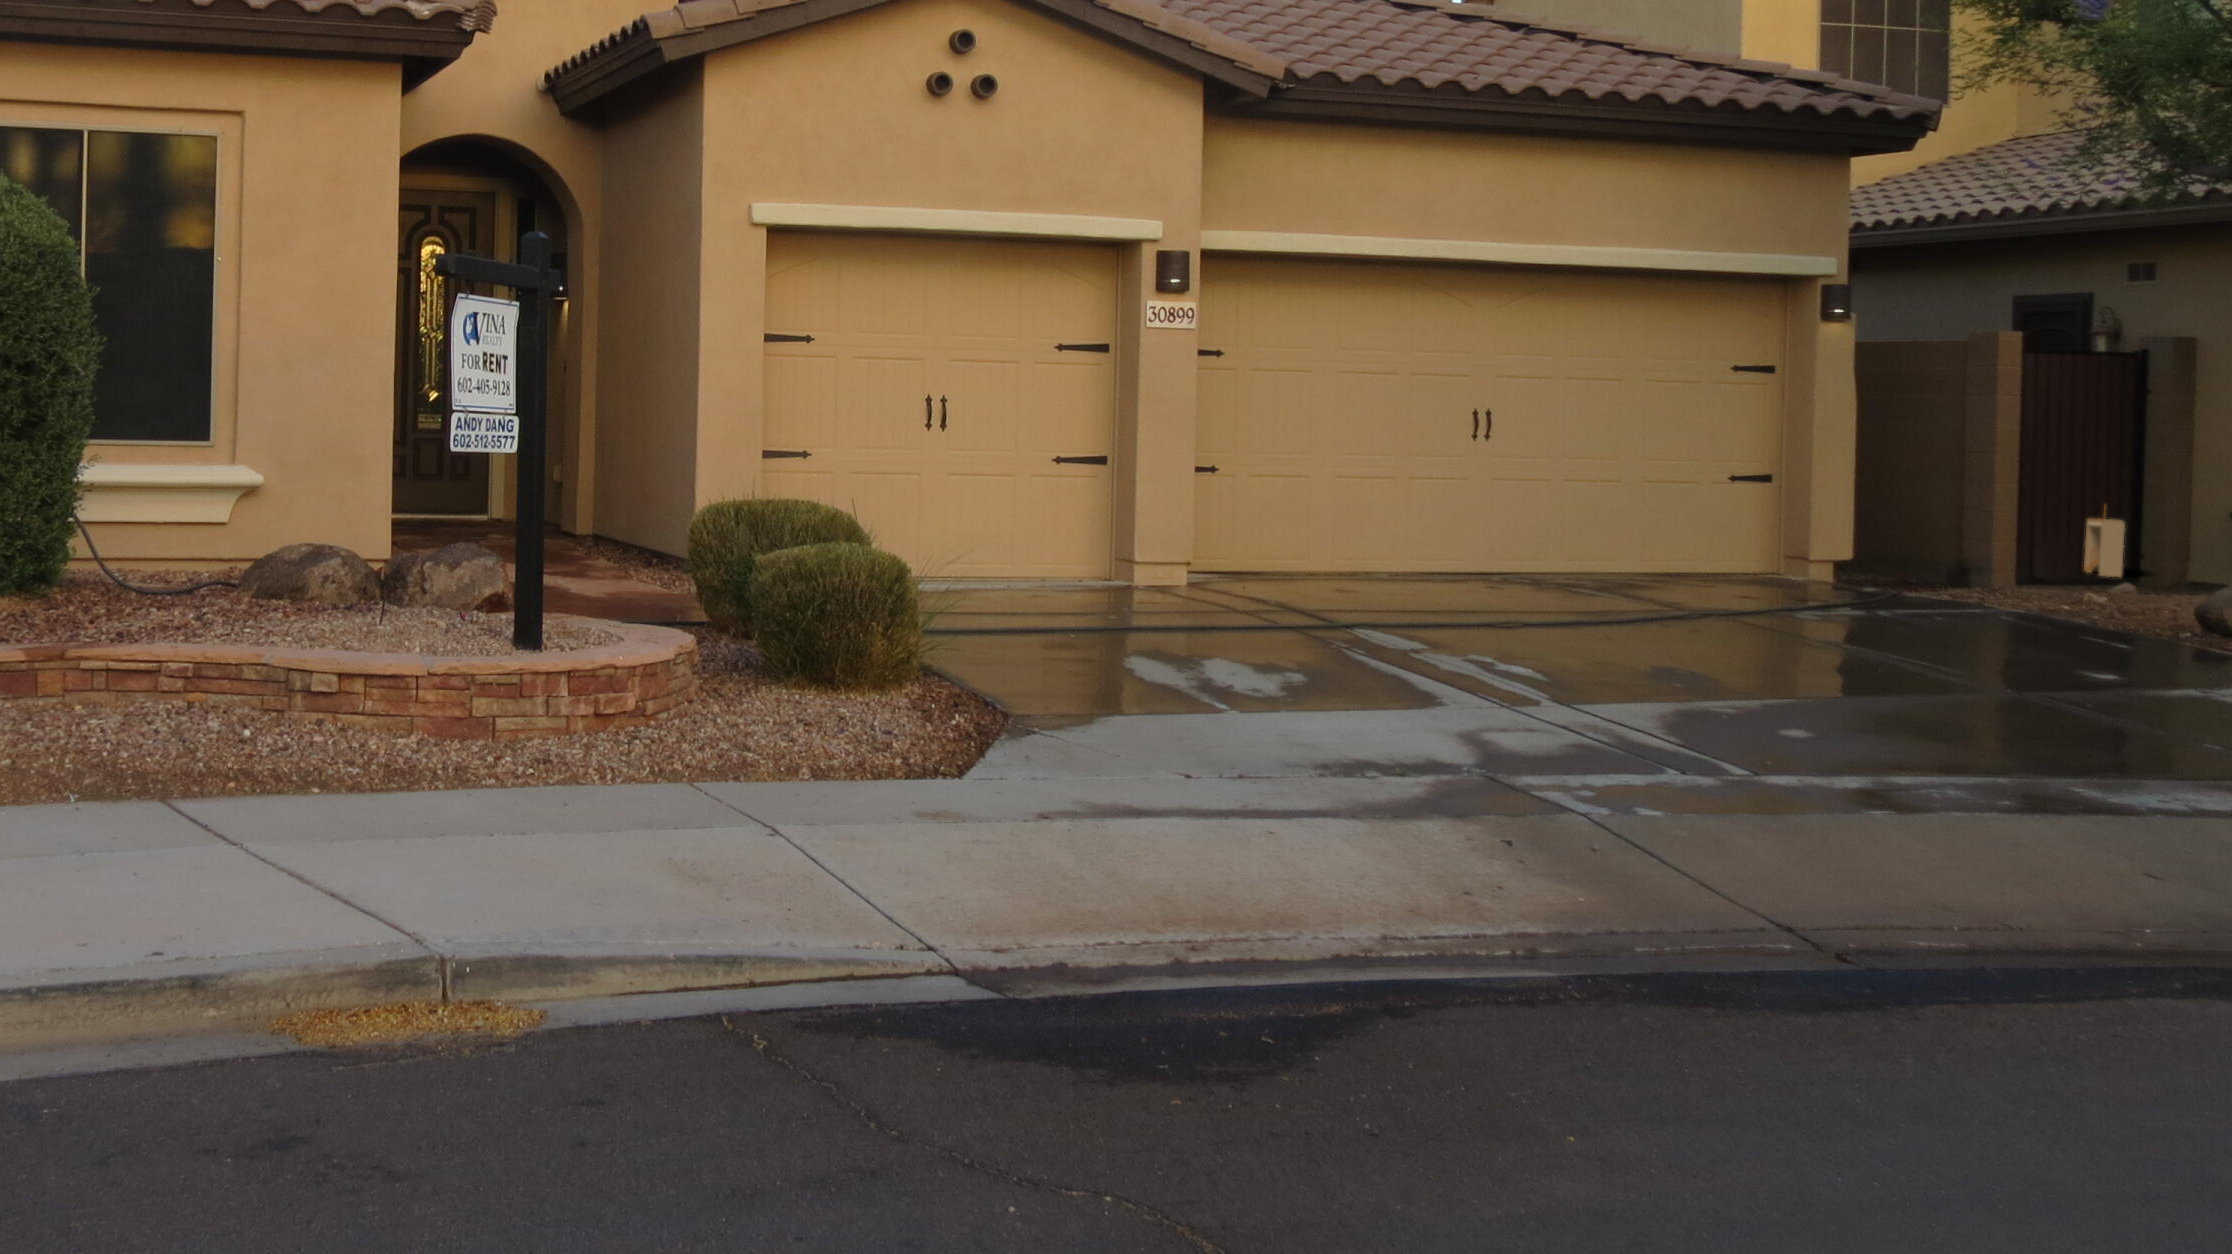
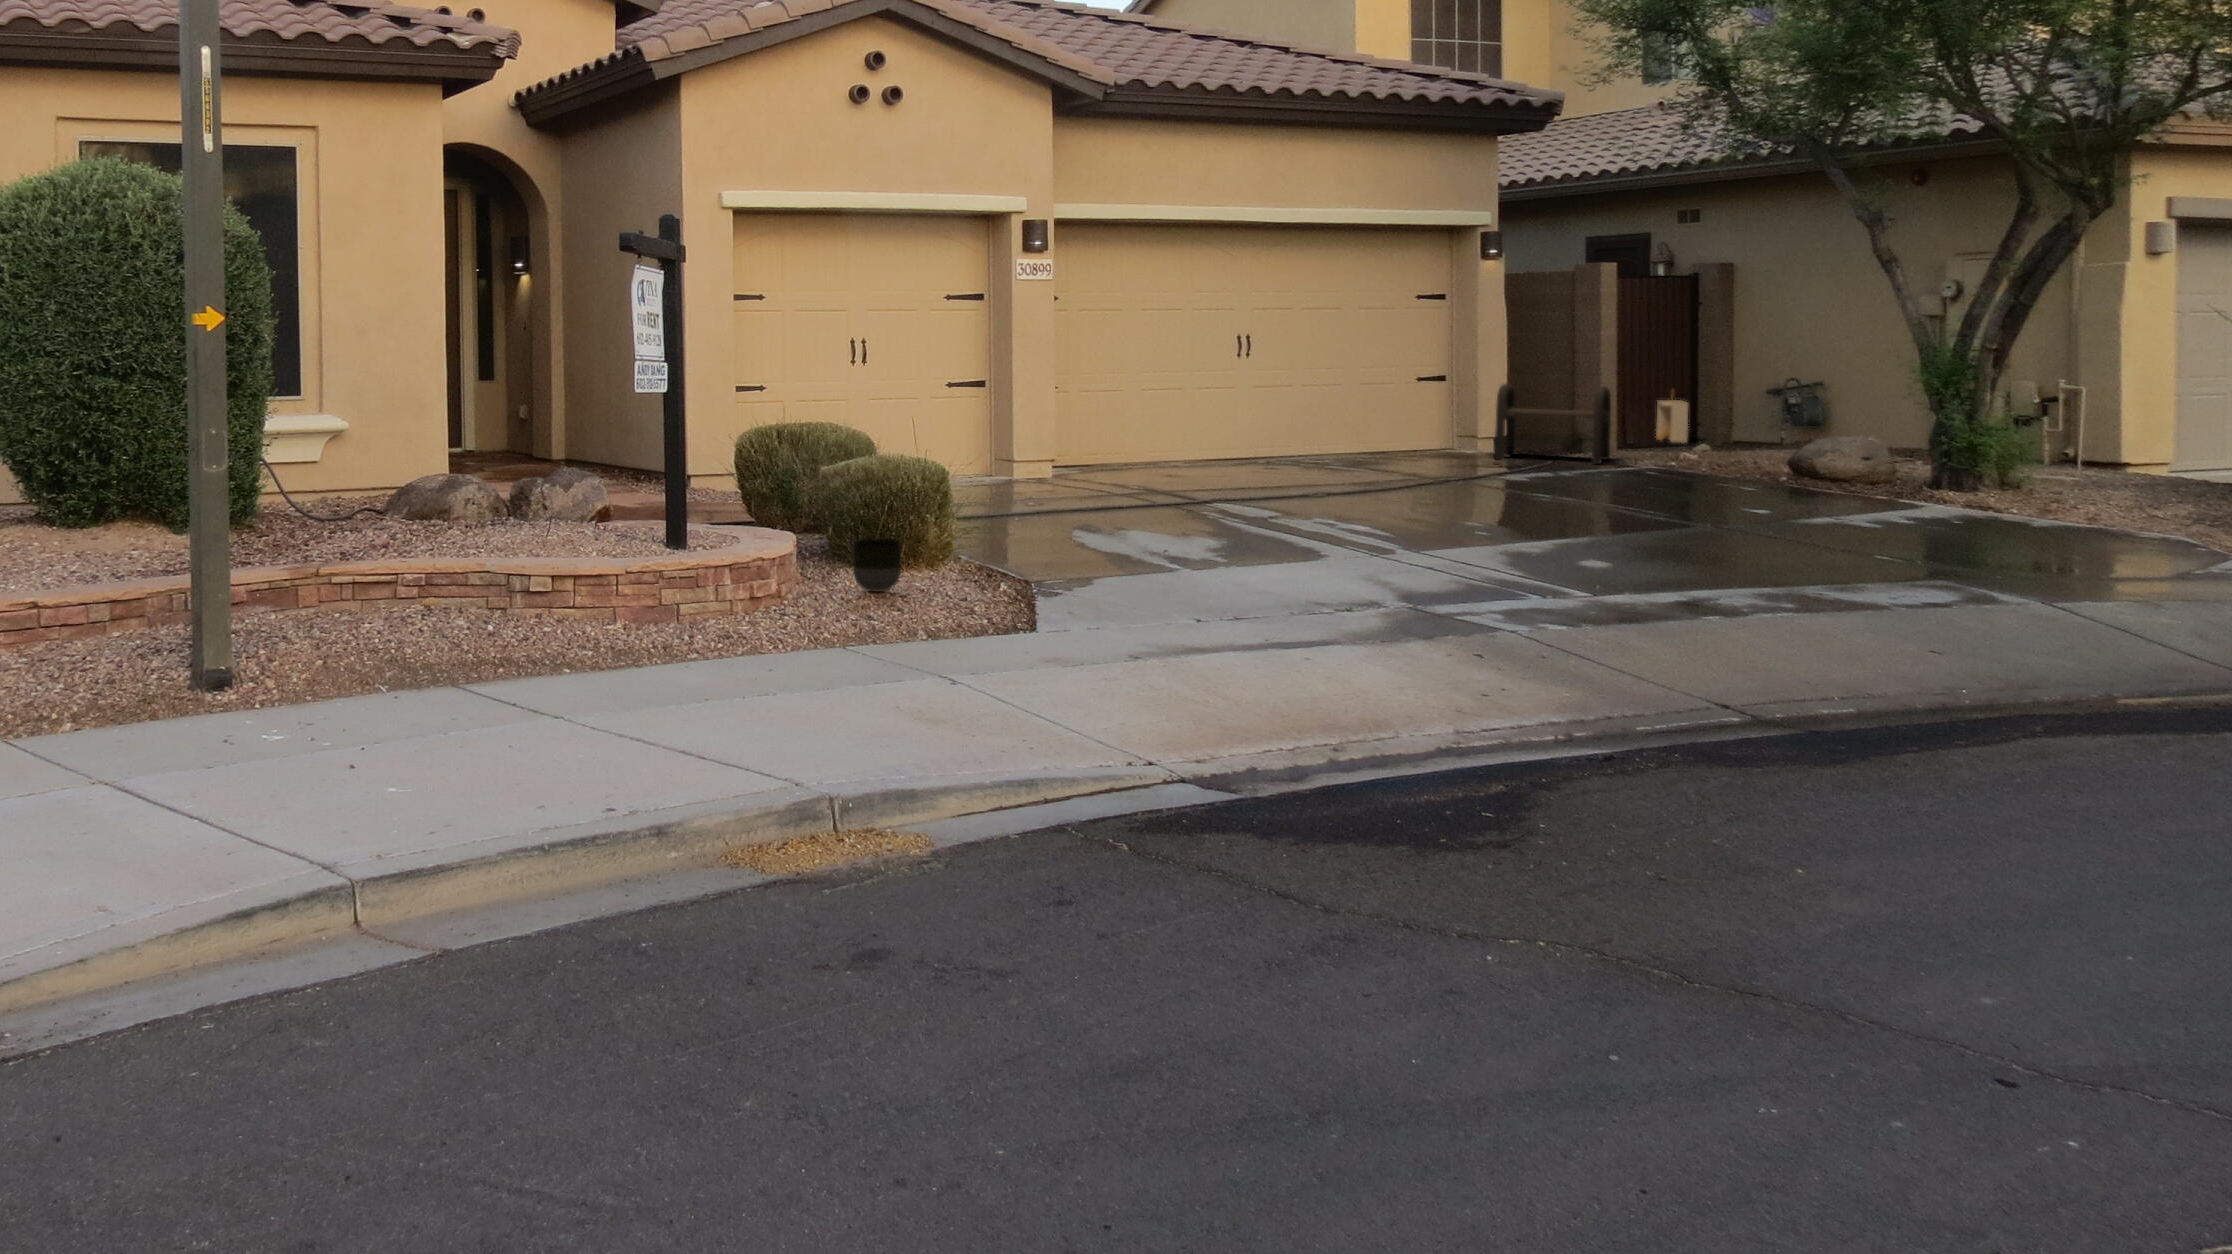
bench: none [1821,487,1985,600] -> present [1495,384,1611,464]
planter: none [770,649,831,715] -> present [853,539,902,592]

